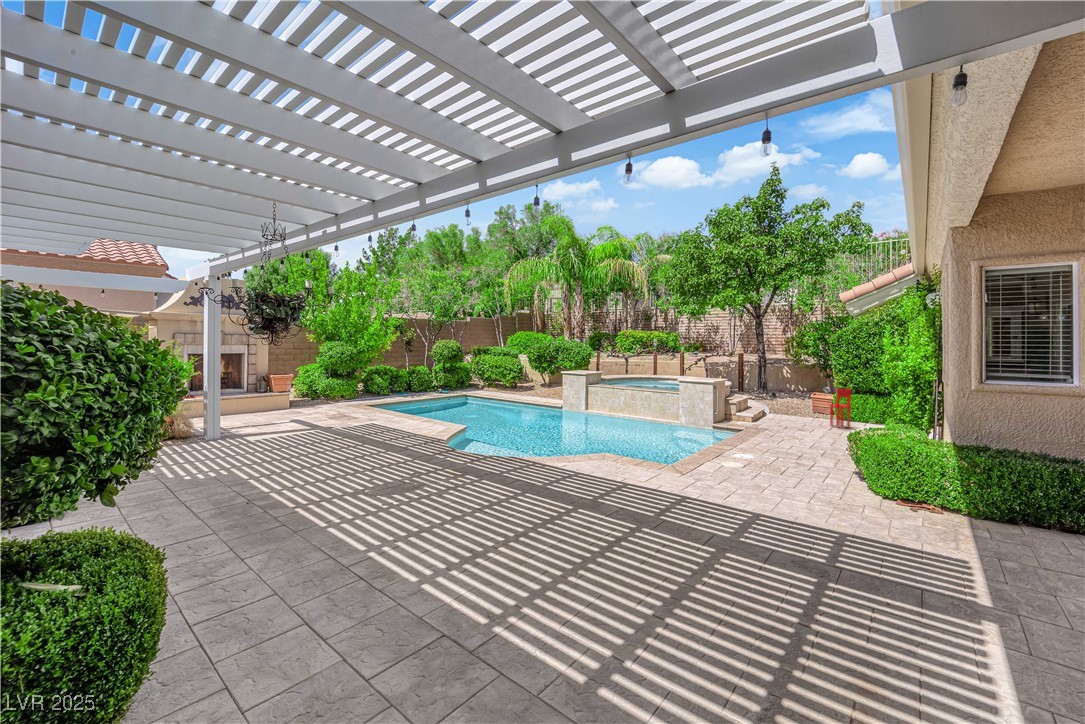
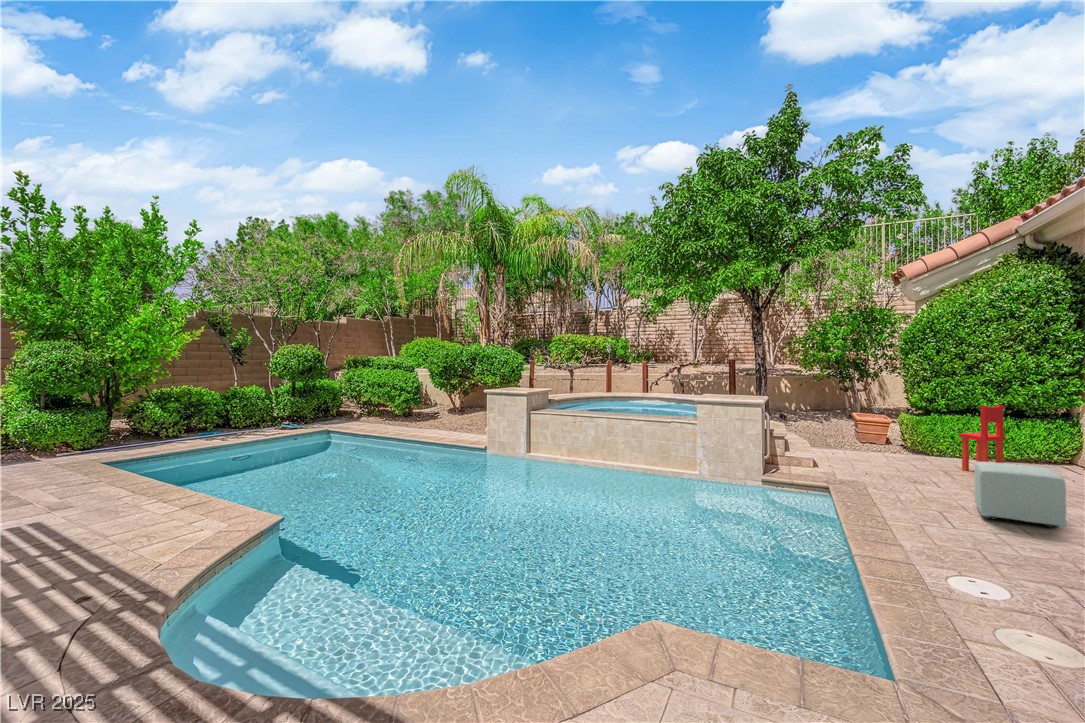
ottoman: none [779,415,819,443] -> present [974,462,1066,528]

